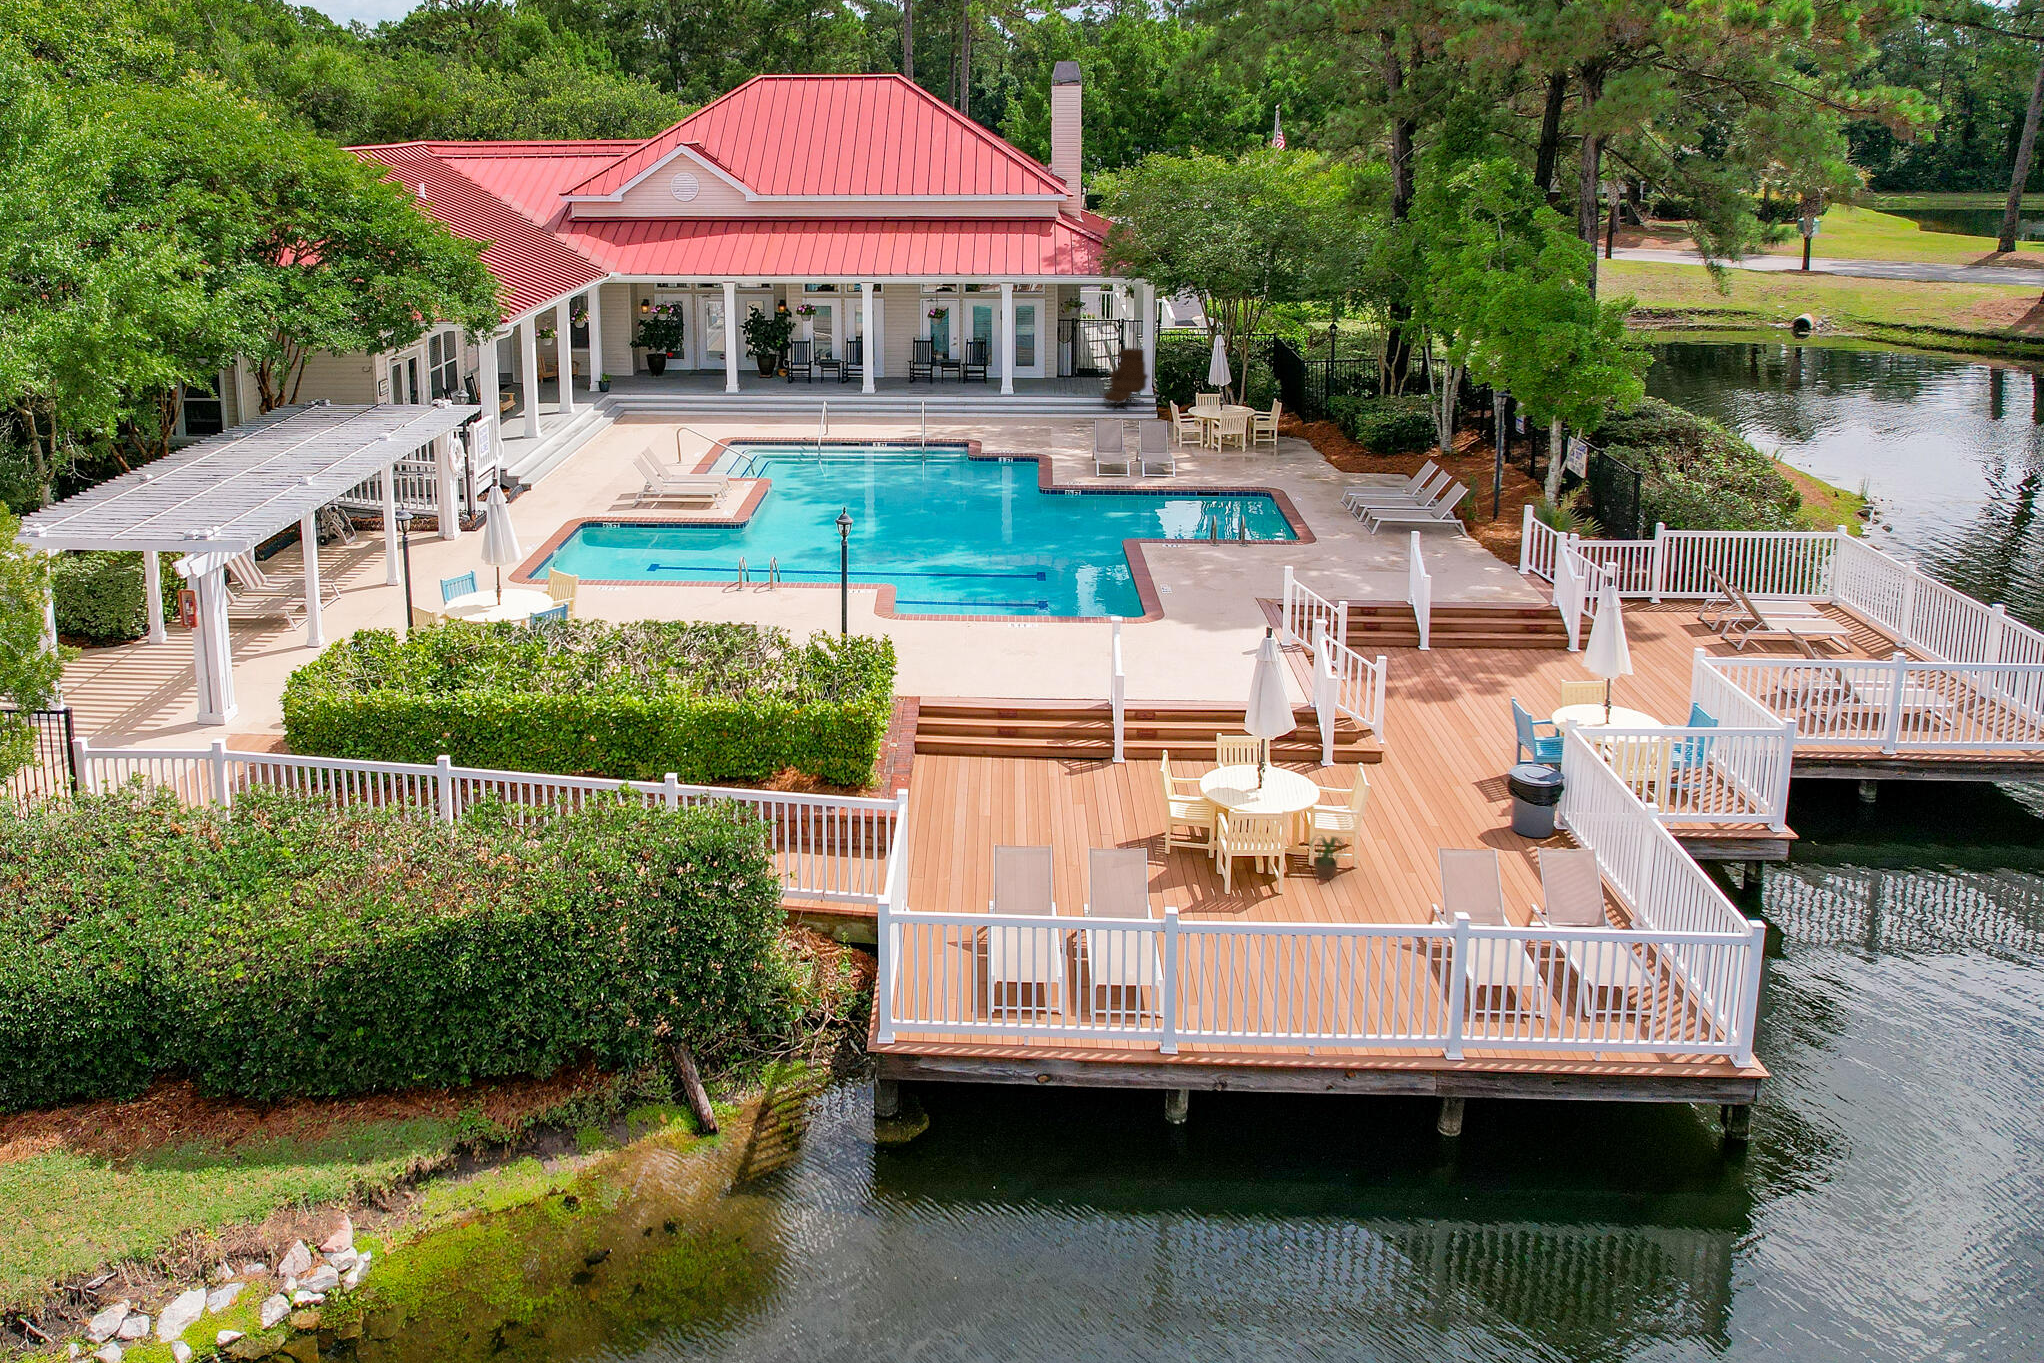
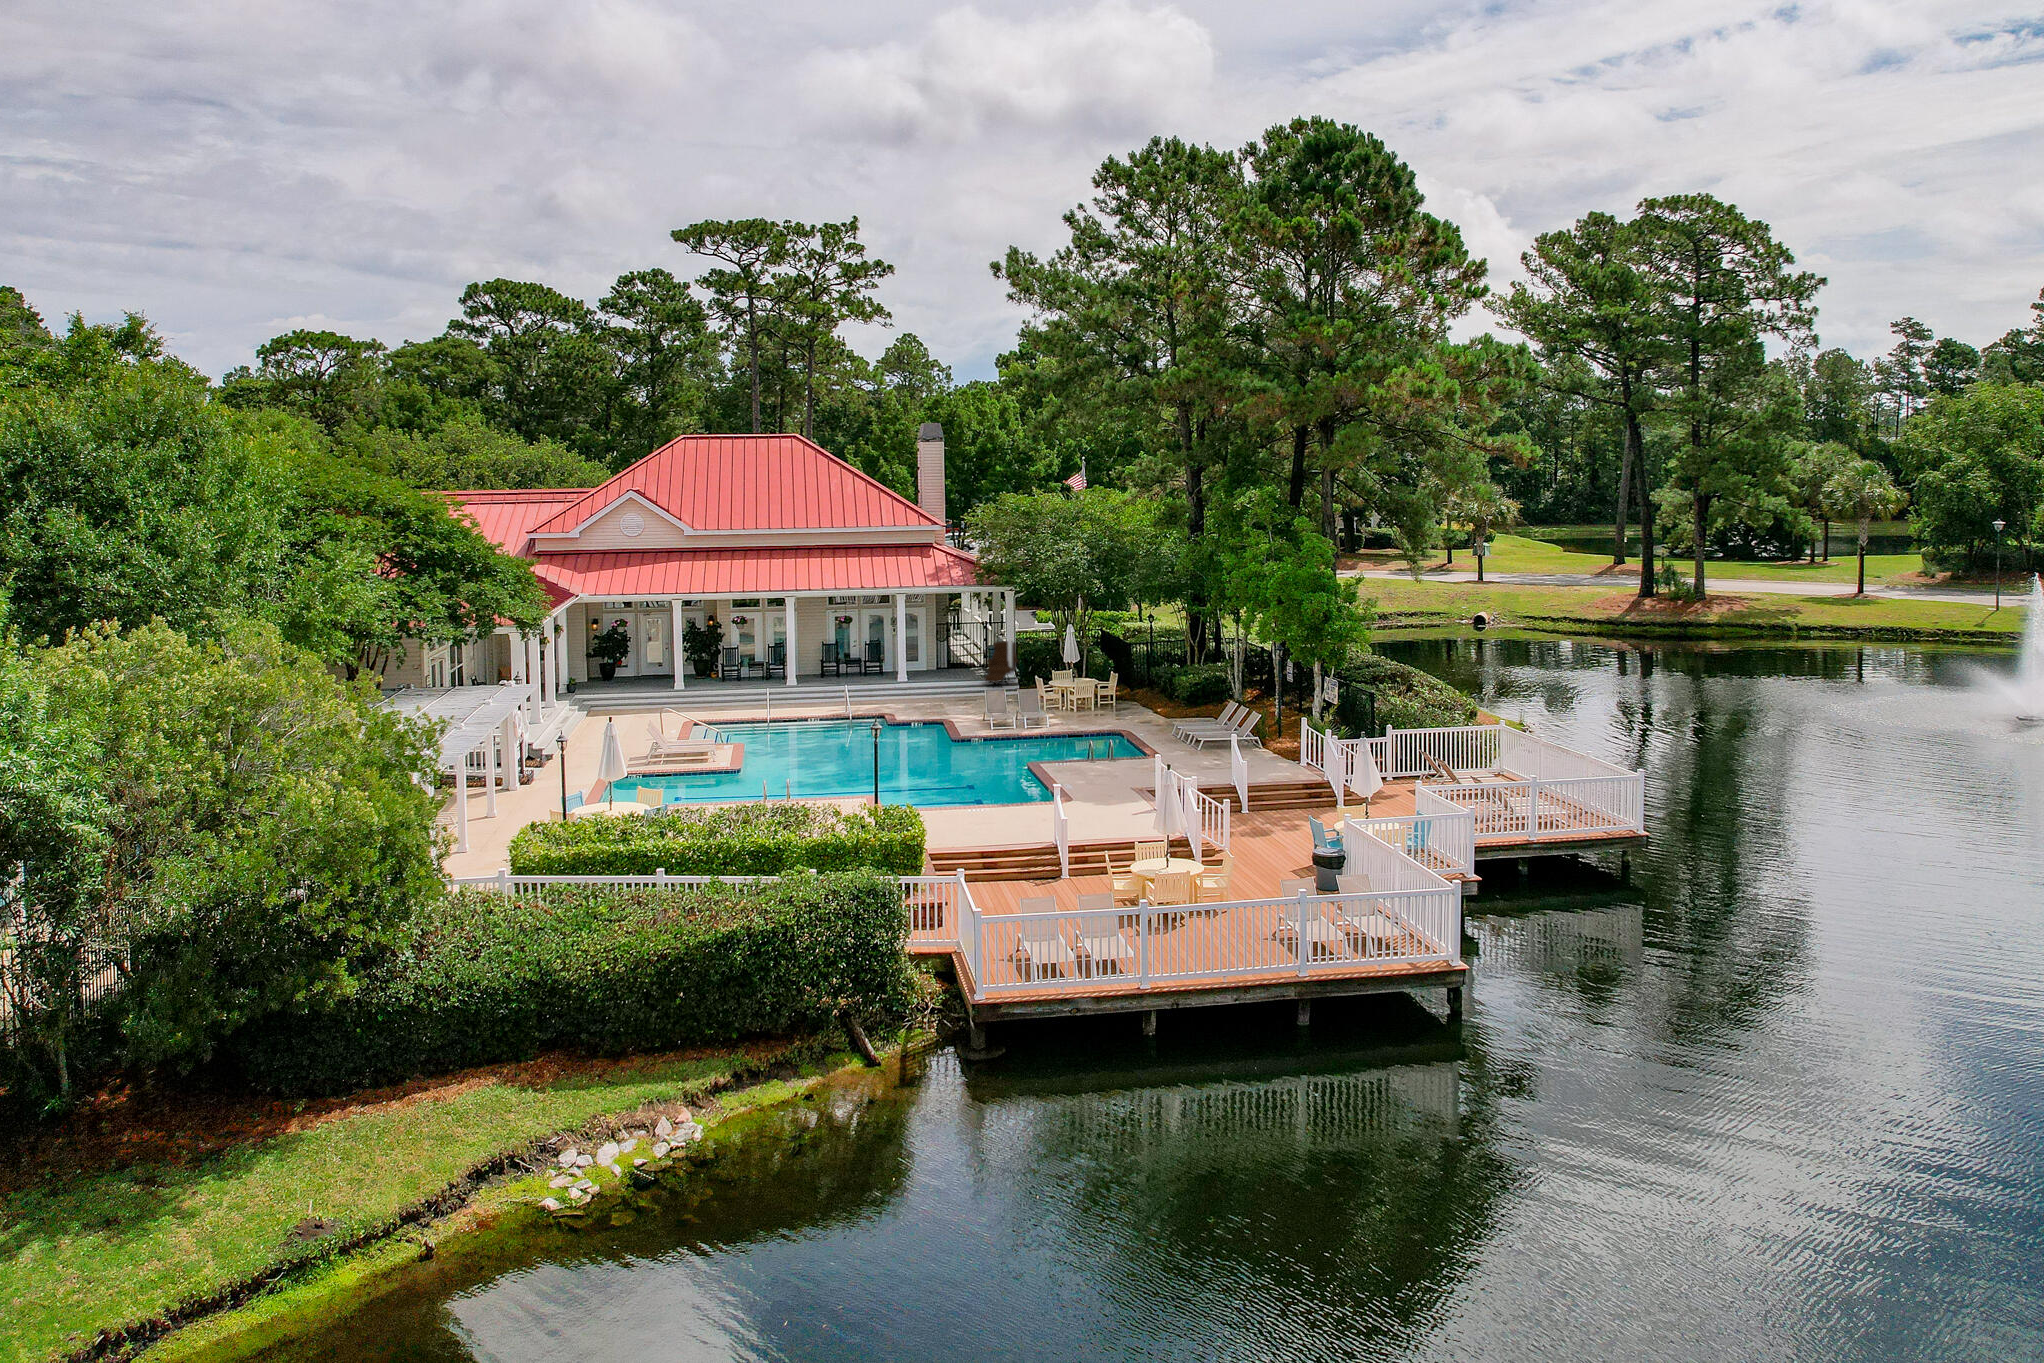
potted plant: present [1309,837,1346,880] -> none [1196,891,1226,919]

